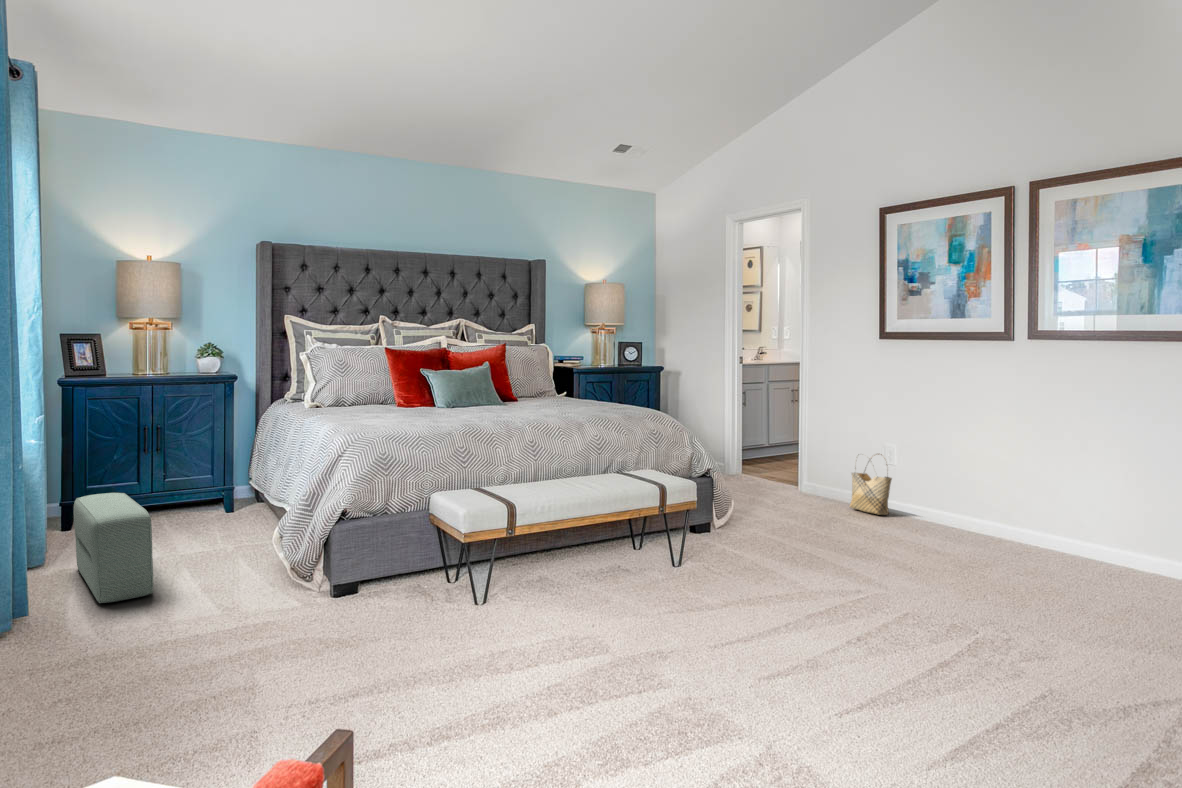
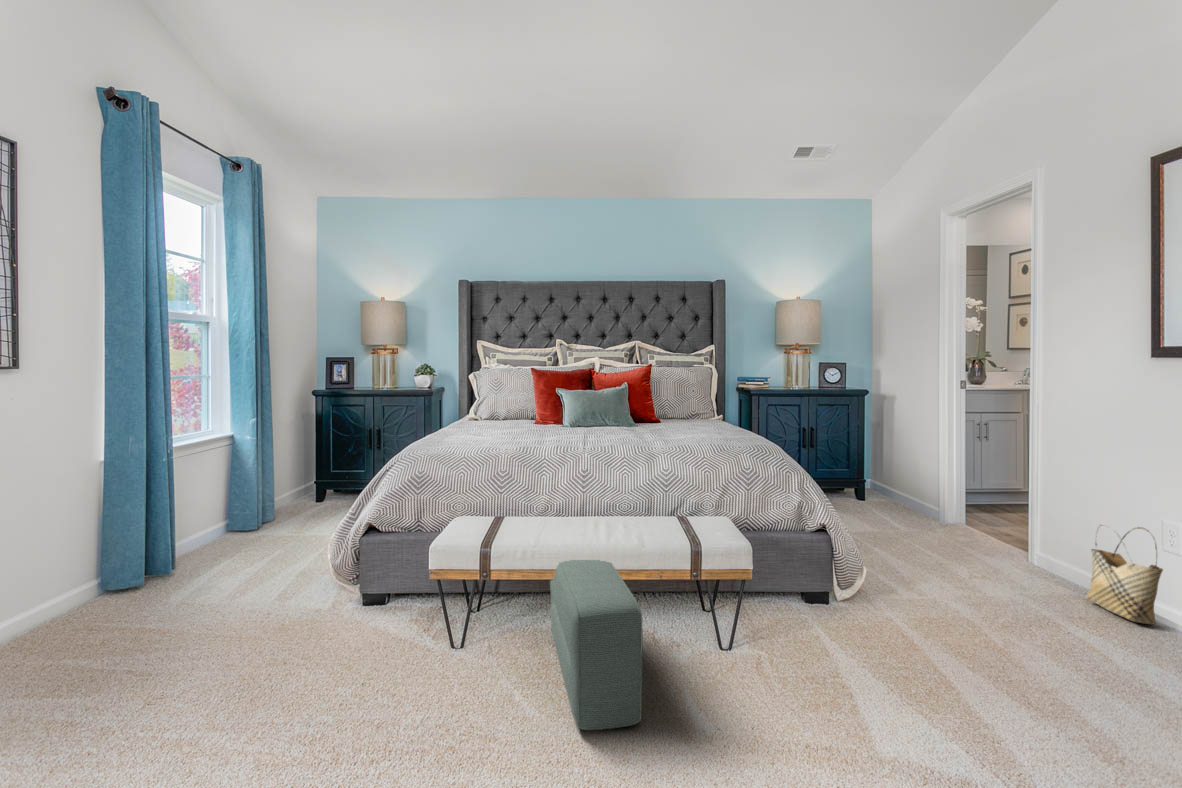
pouf: present [74,493,153,603] -> present [550,560,643,730]

